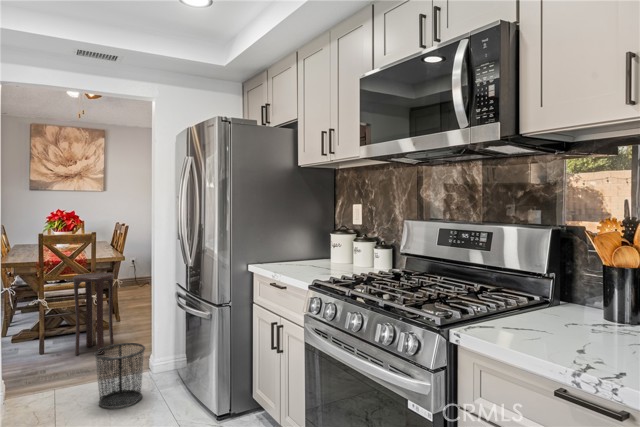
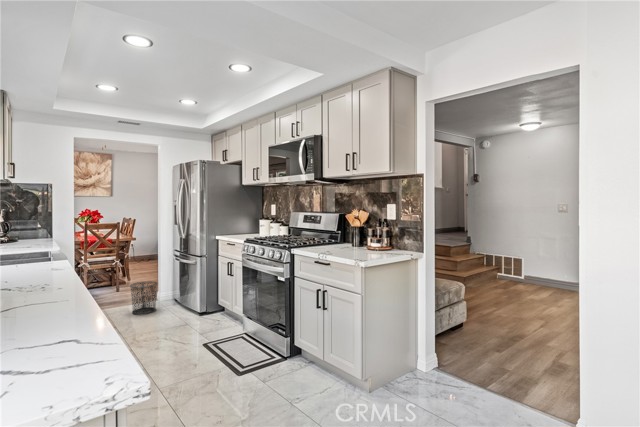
stool: present [73,273,114,355] -> none [106,247,131,296]

